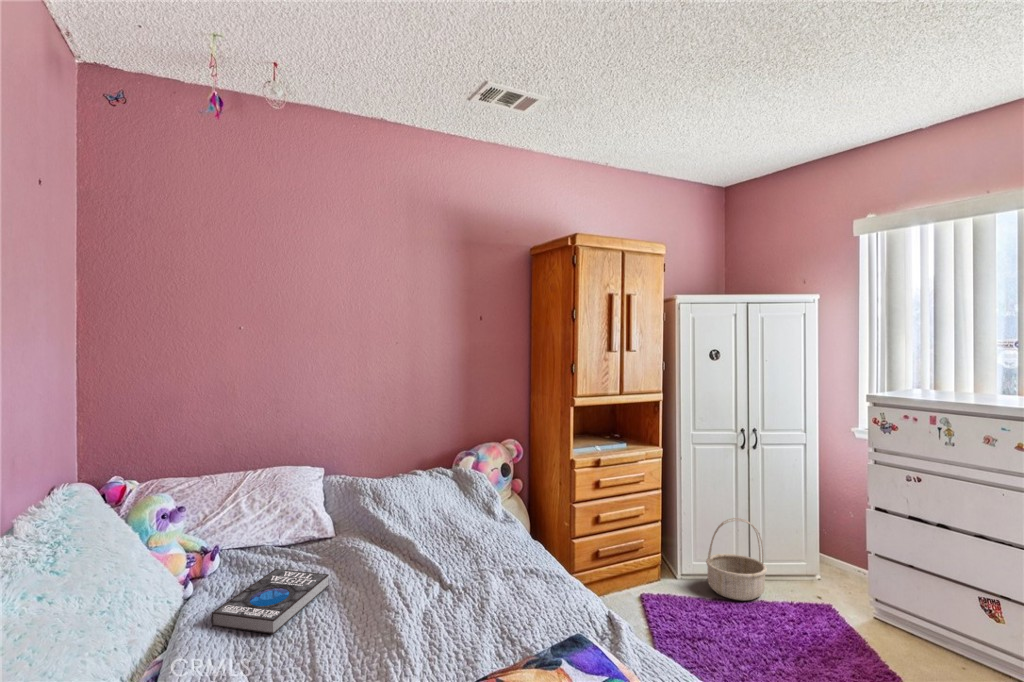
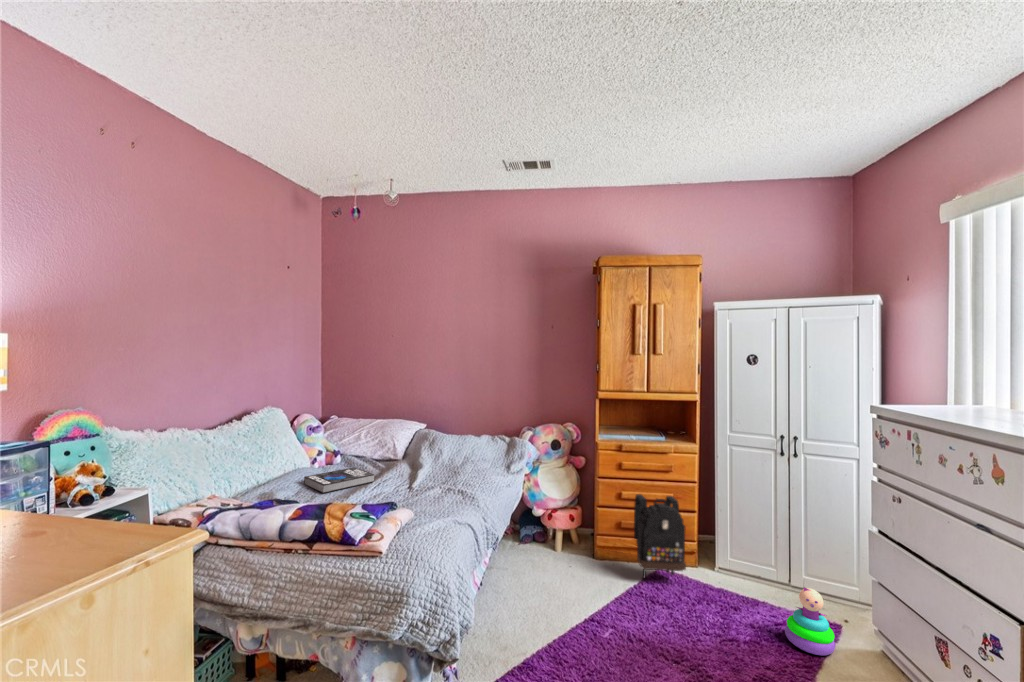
backpack: none [618,510,684,611] -> present [634,494,686,578]
basket: present [706,518,767,601] -> none [725,518,789,601]
stacking toy: none [796,581,844,644] -> present [785,587,835,655]

